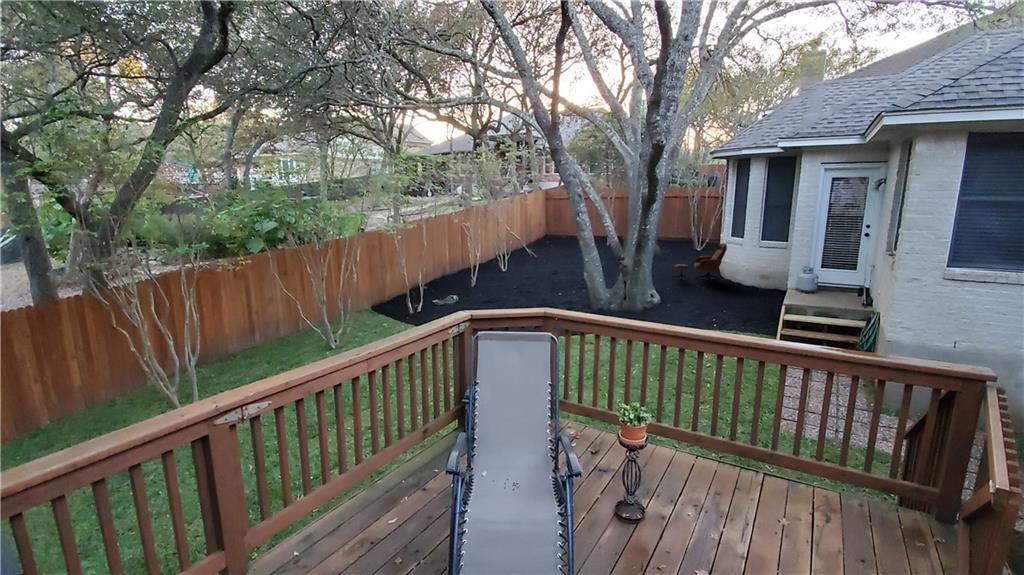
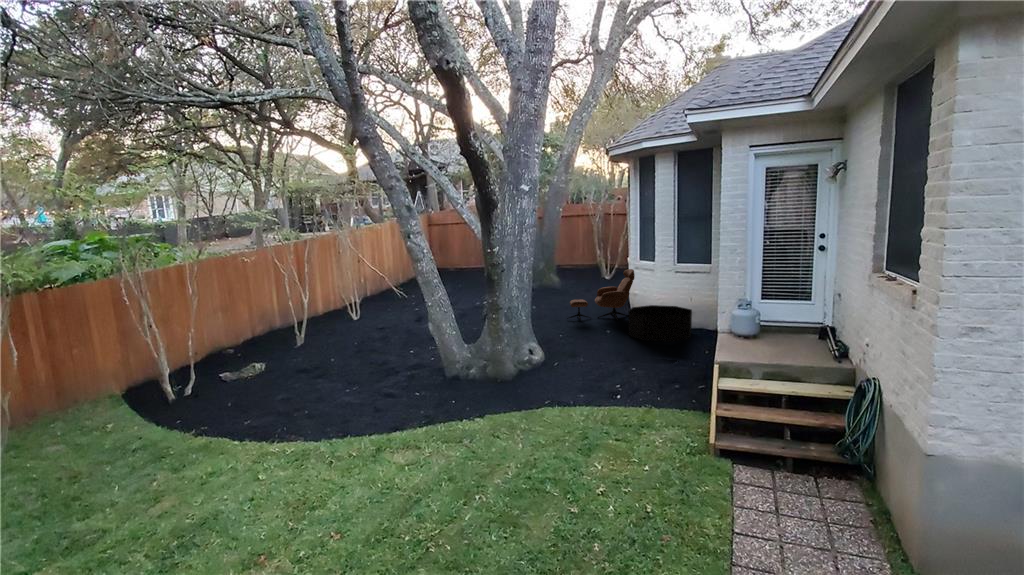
basket: none [720,270,770,296] -> present [628,305,692,342]

